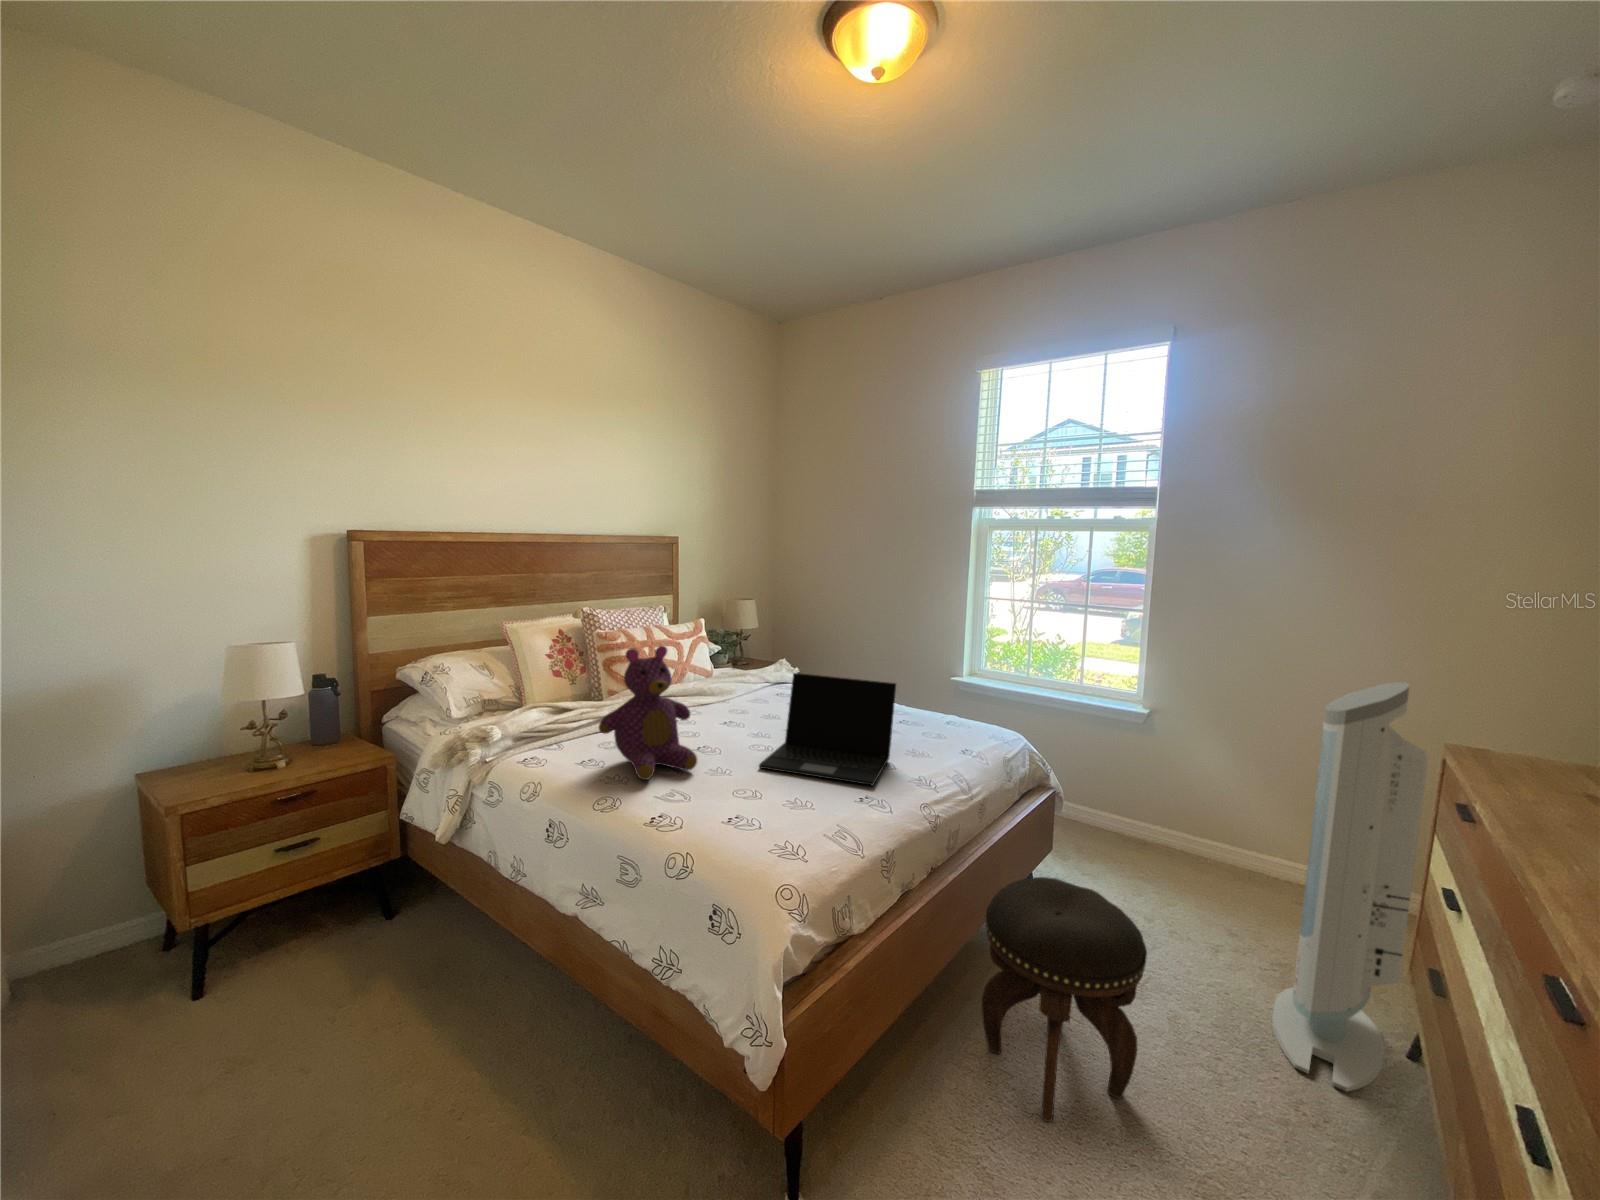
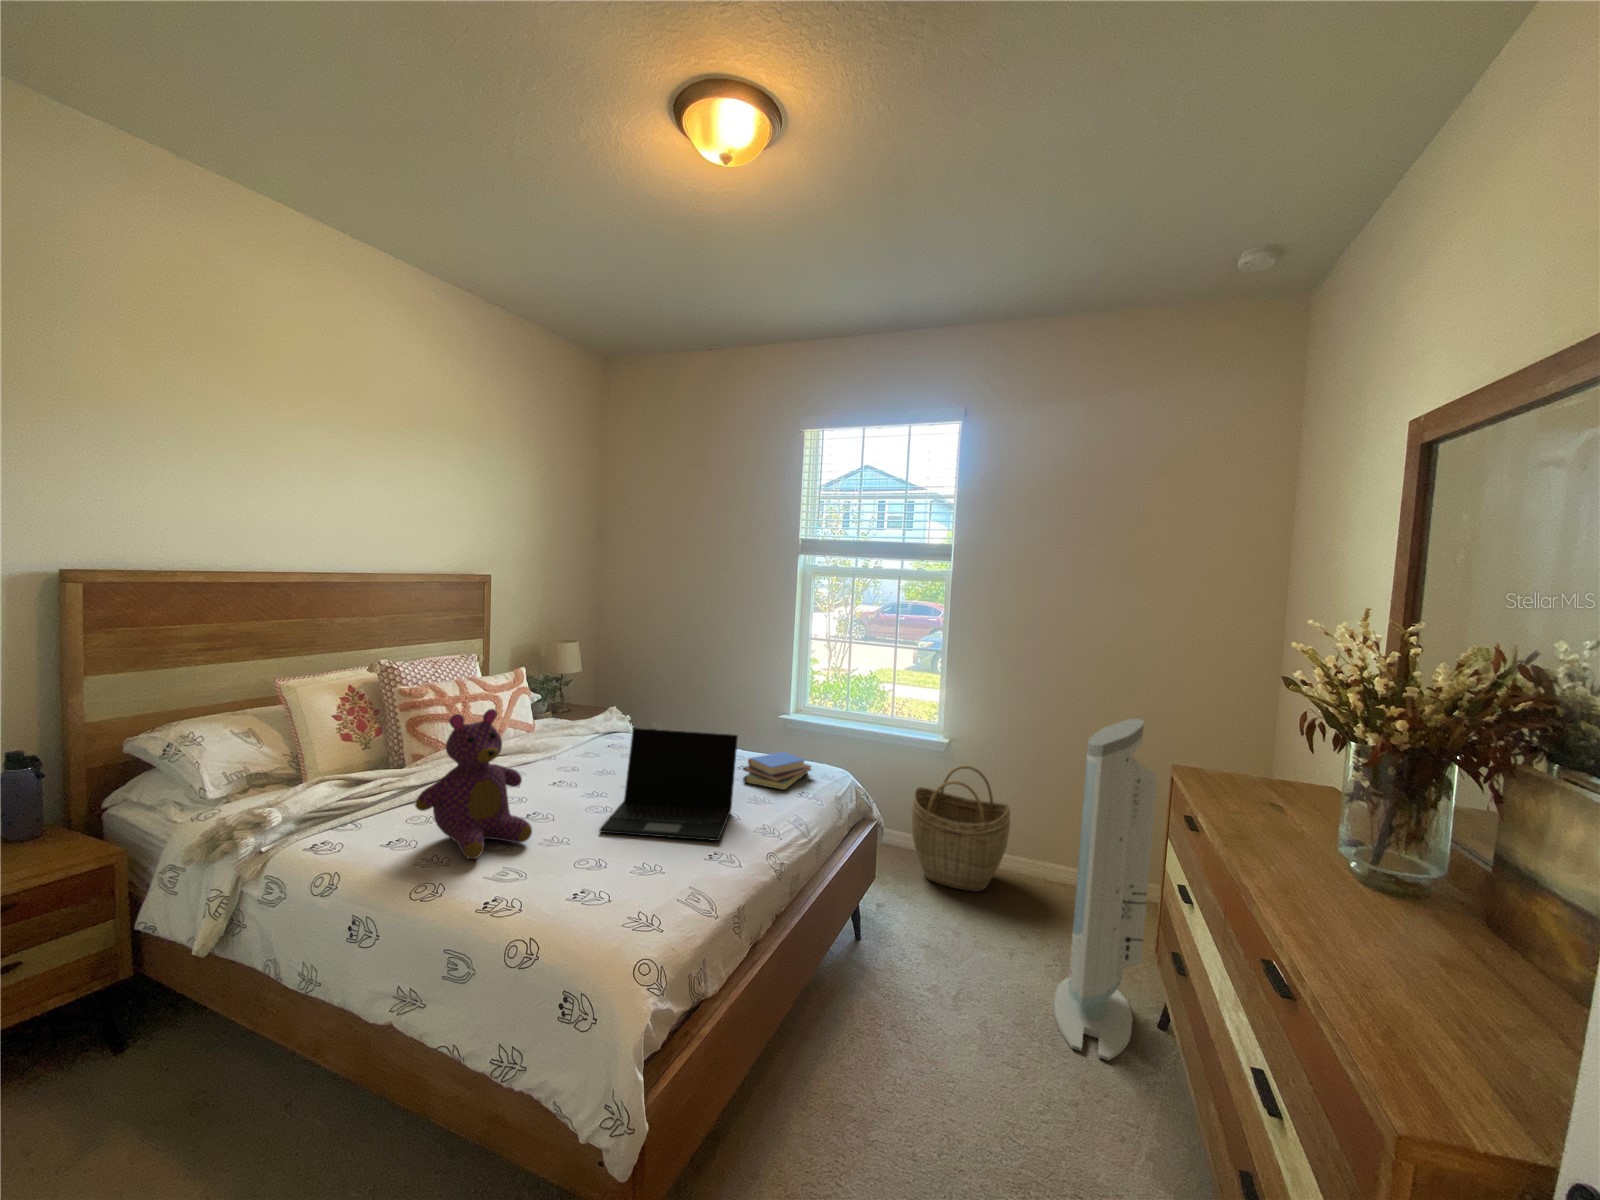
book: none [905,707,980,745] -> present [743,752,811,790]
woven basket: none [1097,738,1220,878] -> present [912,766,1010,892]
footstool: present [982,877,1147,1122] -> none [822,911,962,1143]

